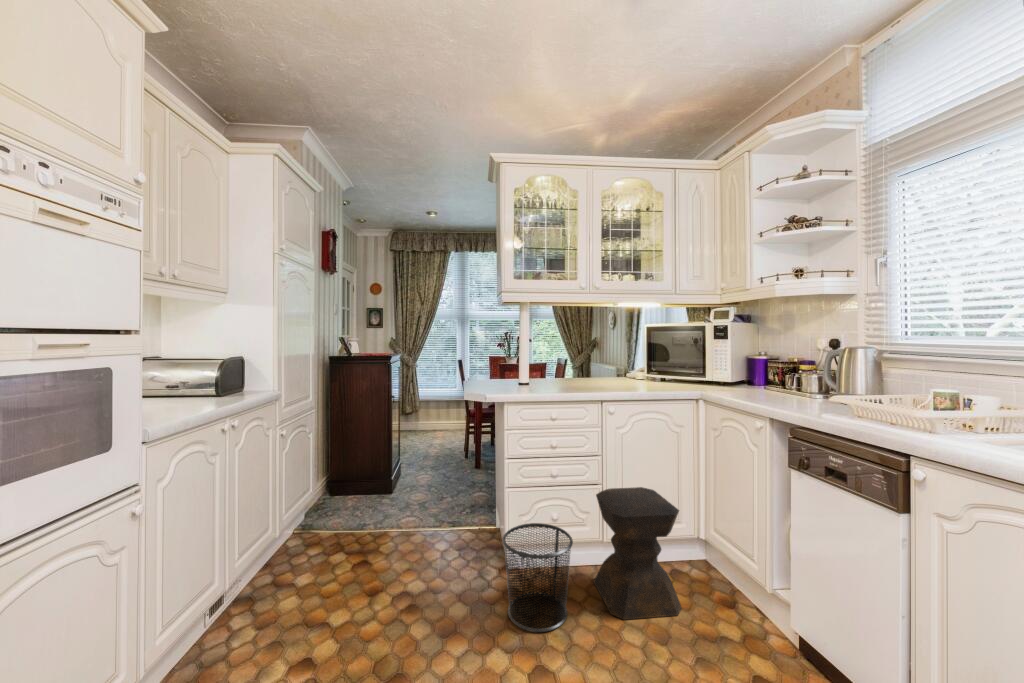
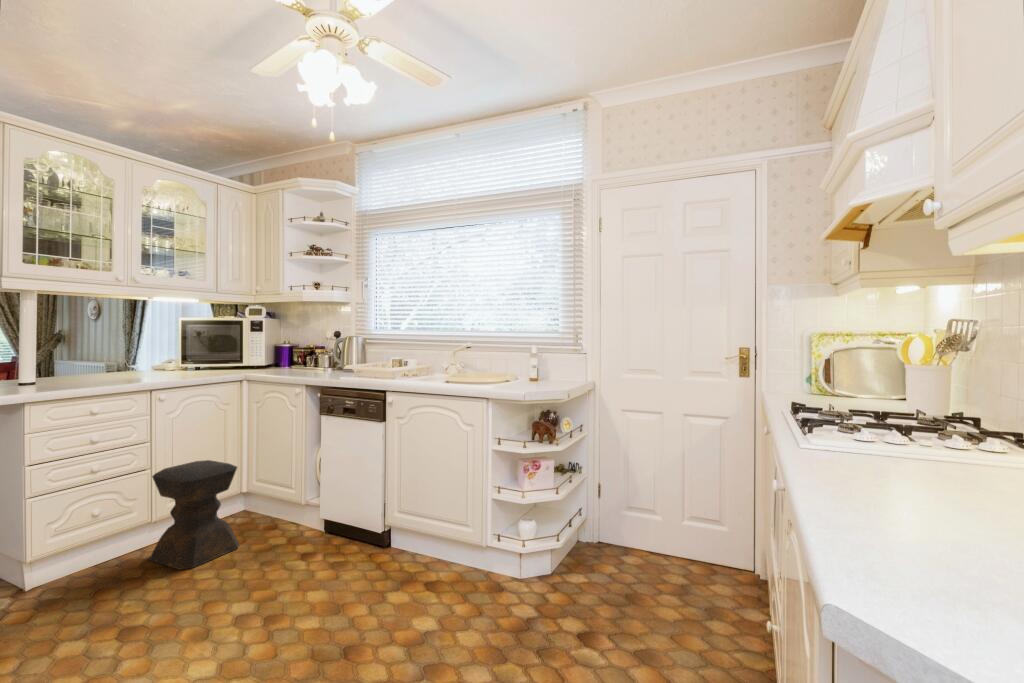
waste bin: present [503,523,573,632] -> none [51,513,143,615]

